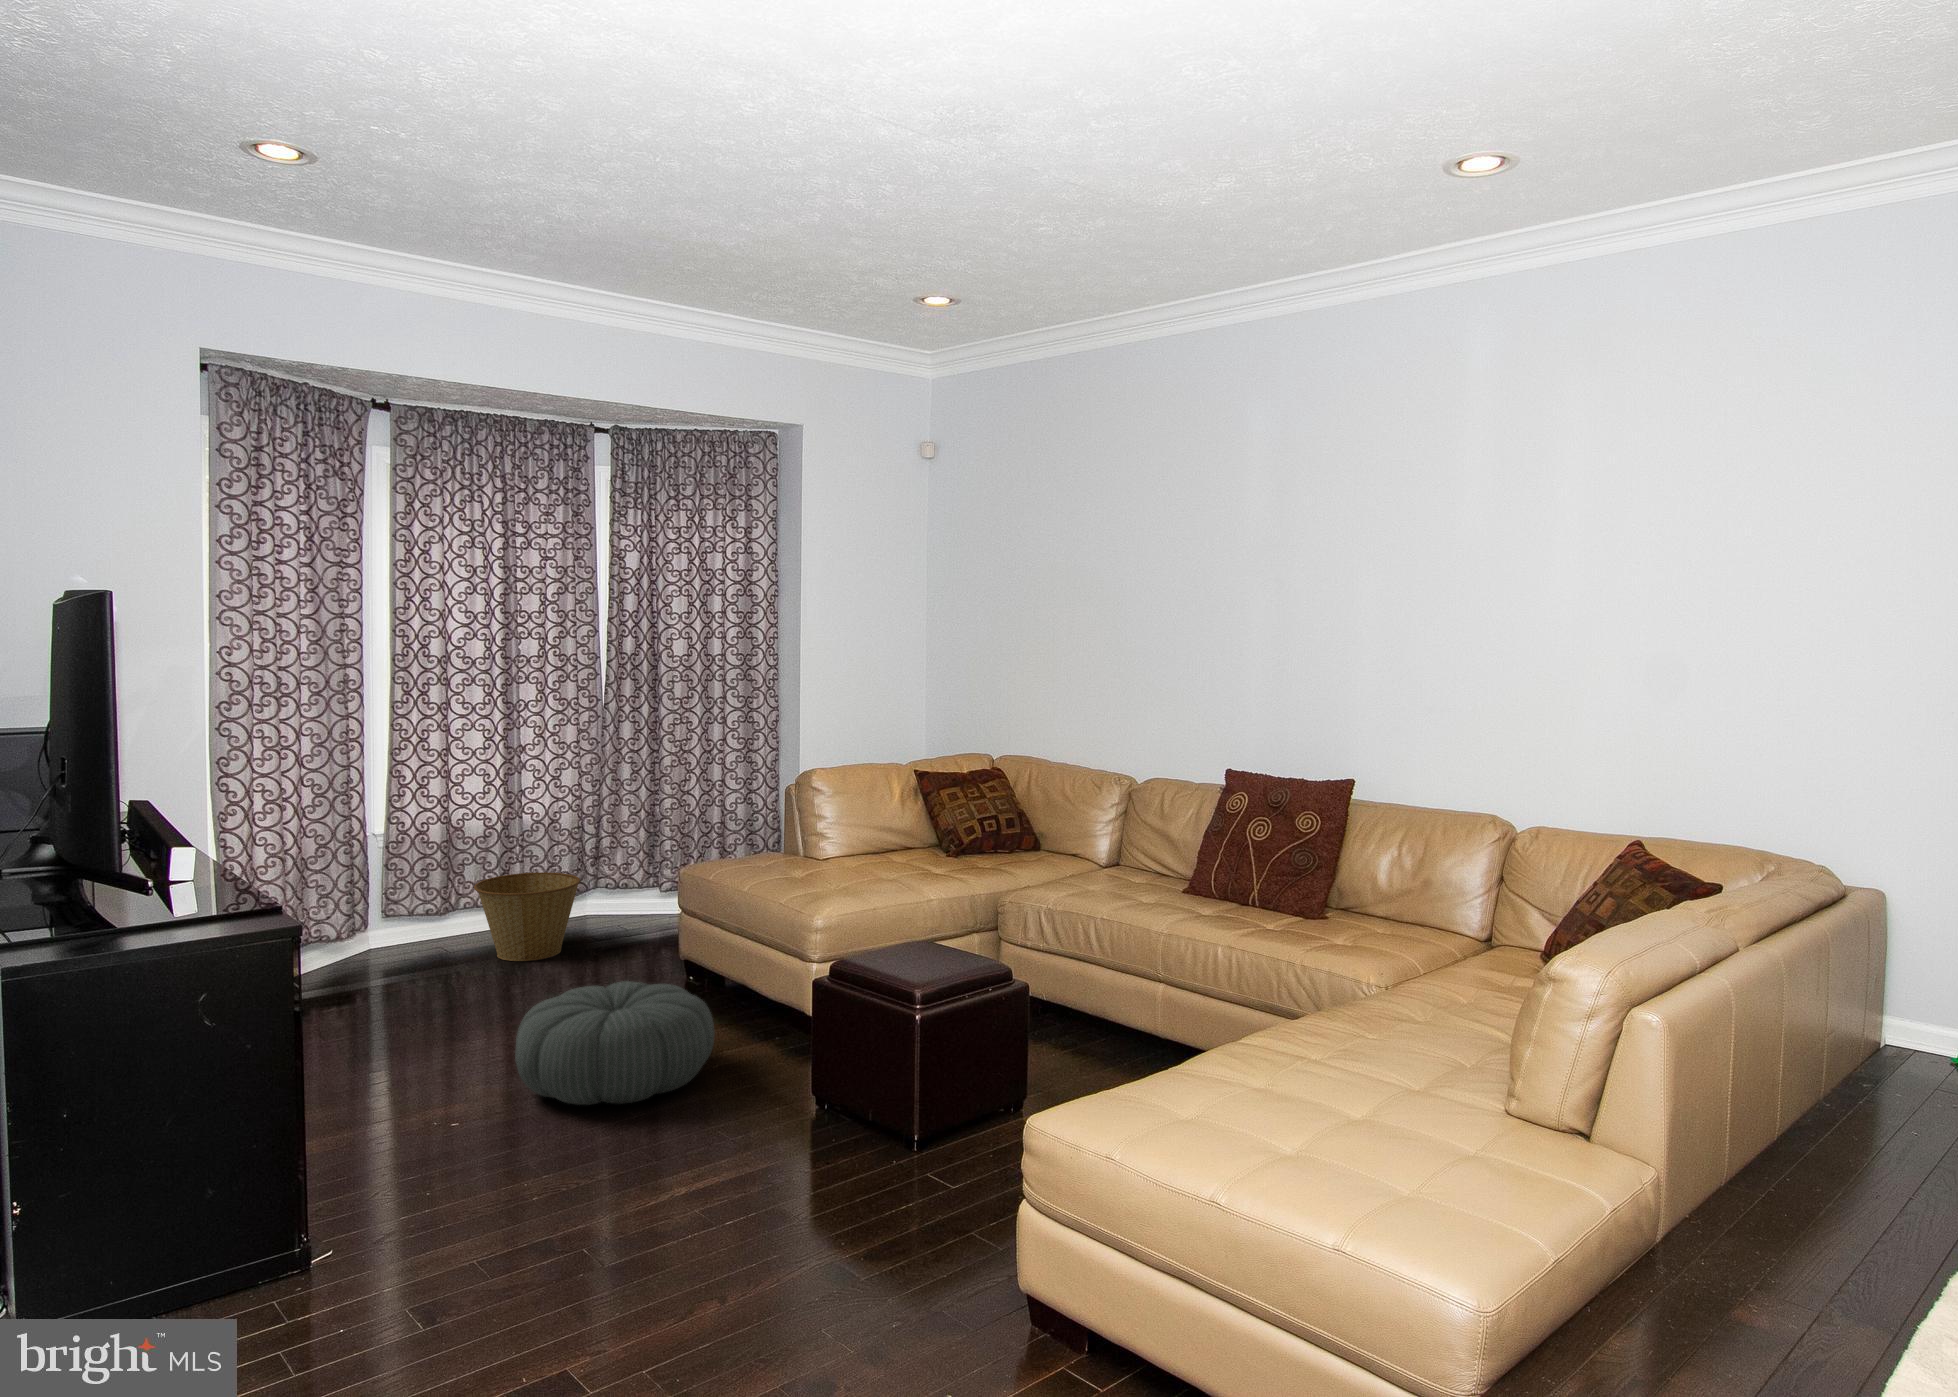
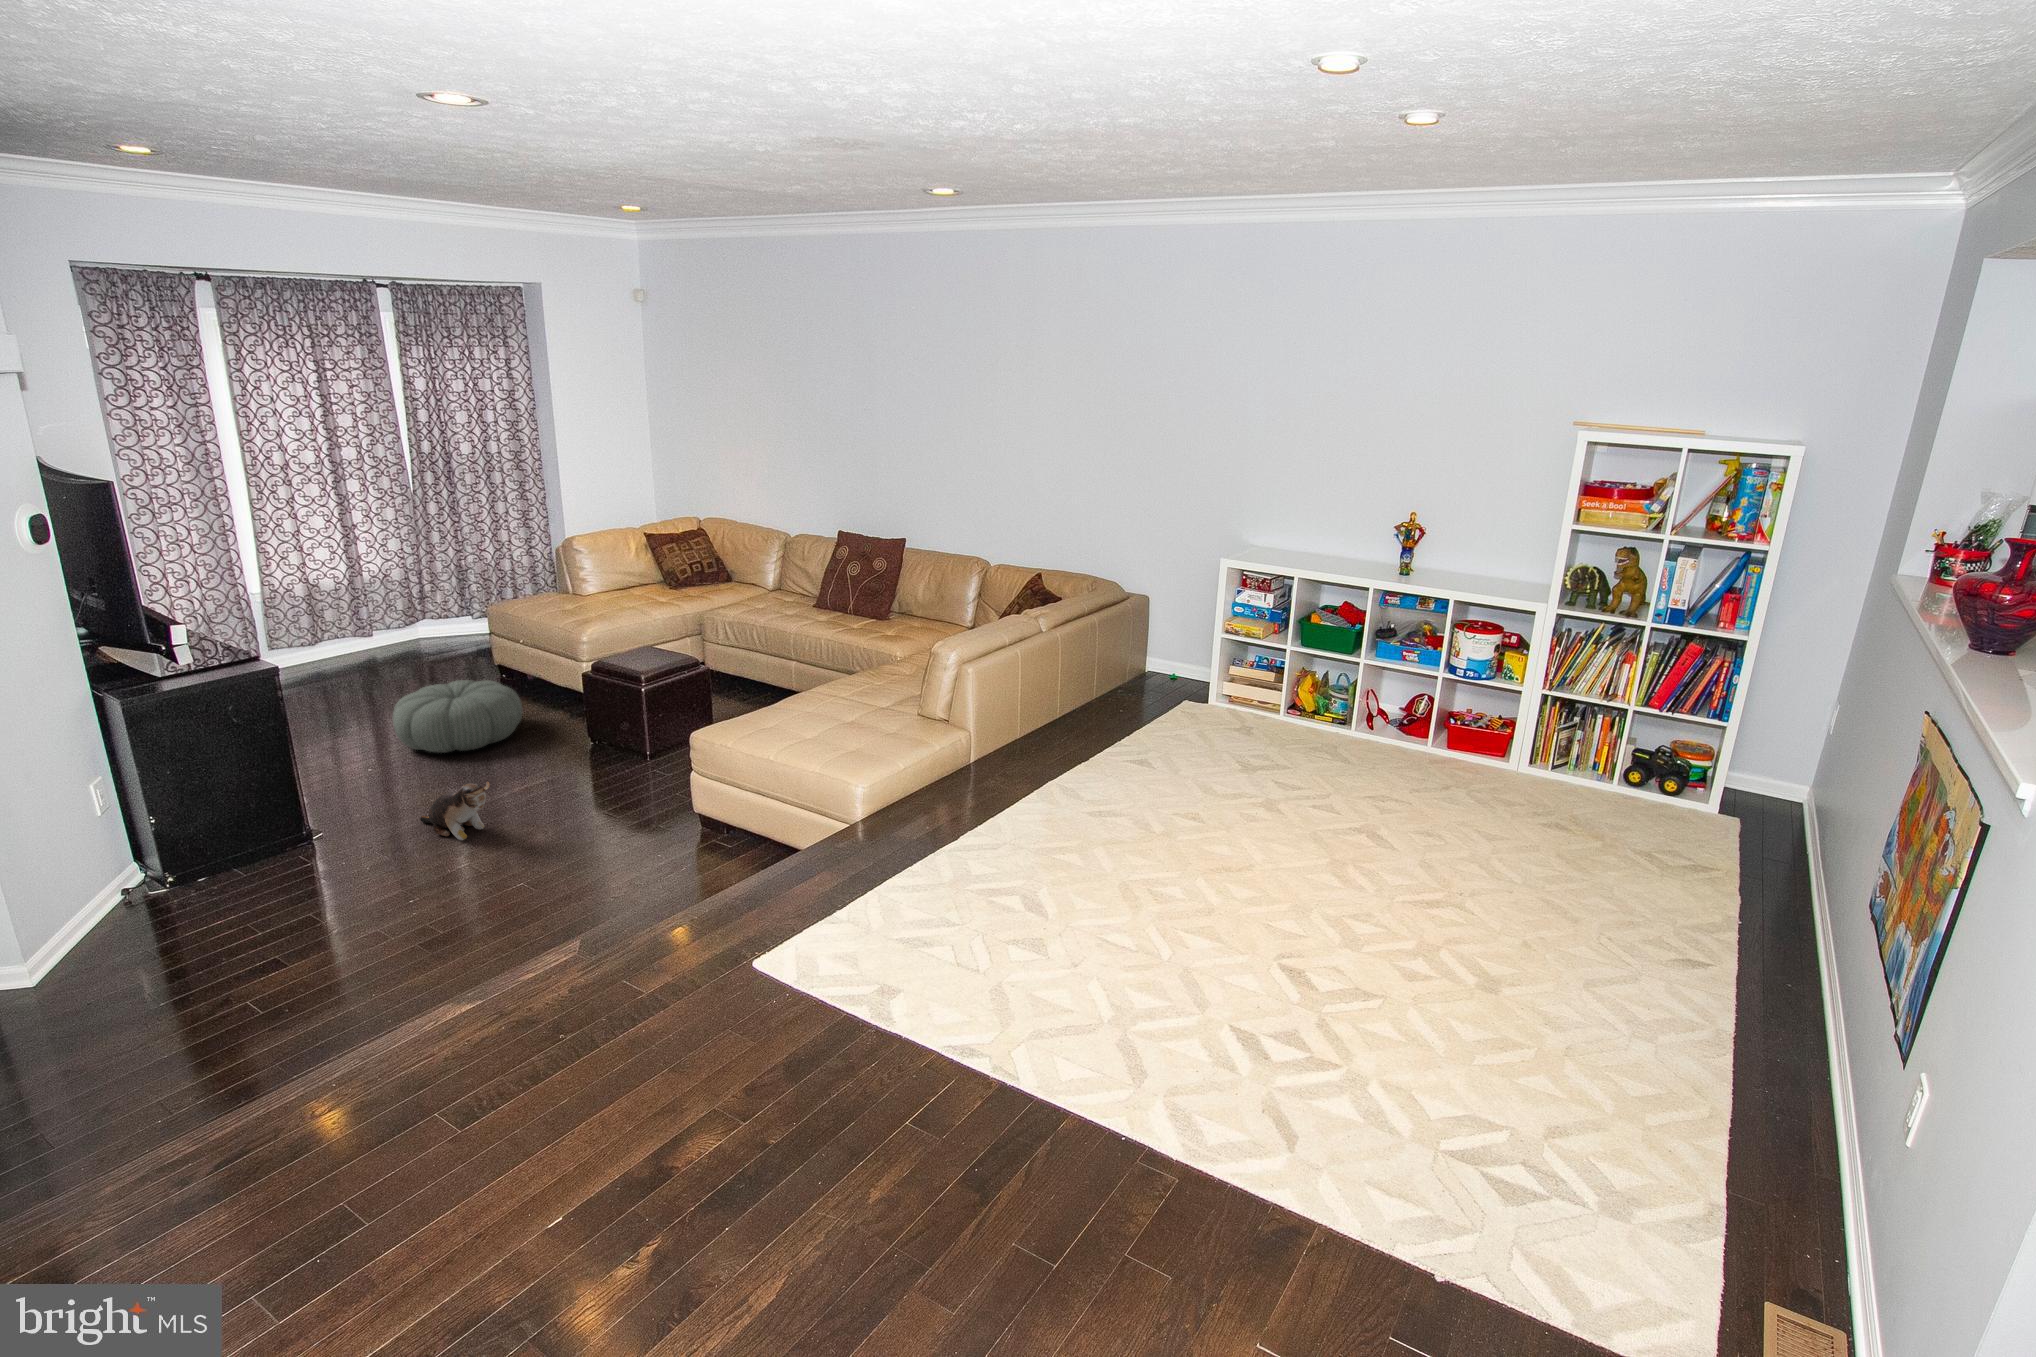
basket: present [474,872,580,961] -> none [336,610,415,669]
plush toy: none [521,1174,645,1290] -> present [420,782,490,840]

